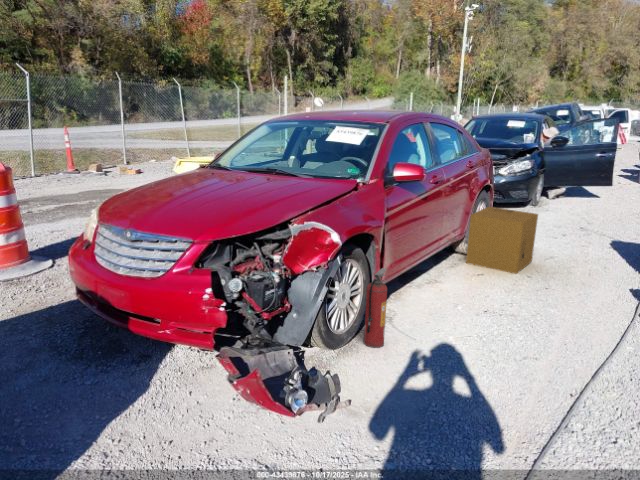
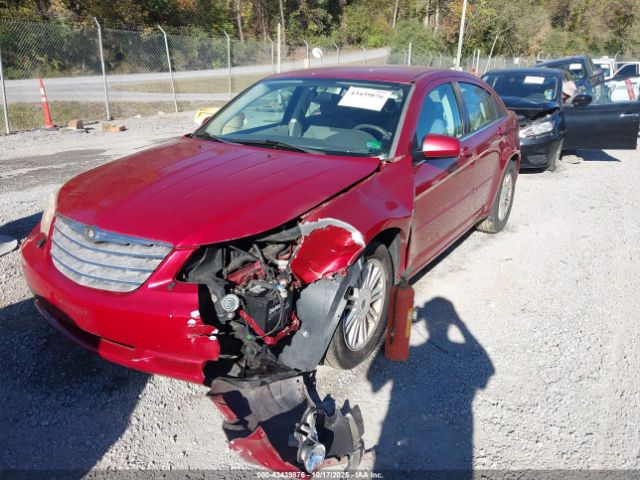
cardboard box: present [466,207,538,274] -> none [489,178,573,258]

